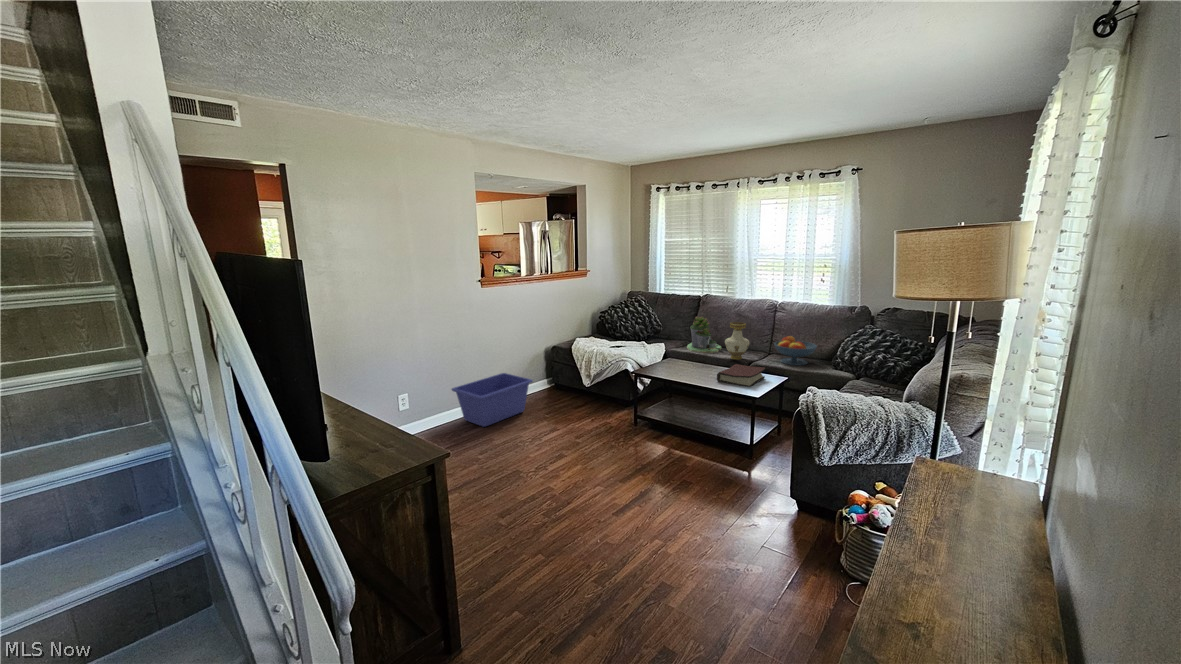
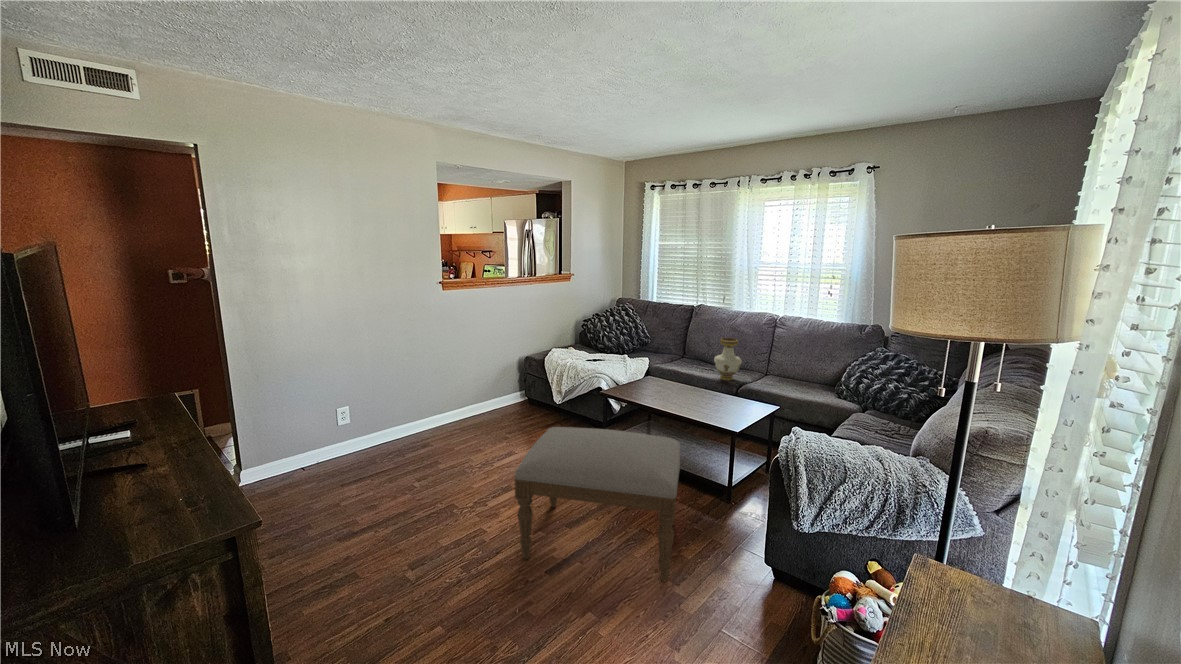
succulent planter: present [687,316,722,353] -> none [675,329,714,371]
fruit bowl: present [774,336,817,365] -> none [769,355,818,391]
hardback book: present [717,364,765,387] -> none [694,388,753,419]
storage bin: present [452,373,533,427] -> none [404,384,497,445]
ottoman: none [585,399,721,516] -> present [514,427,680,581]

